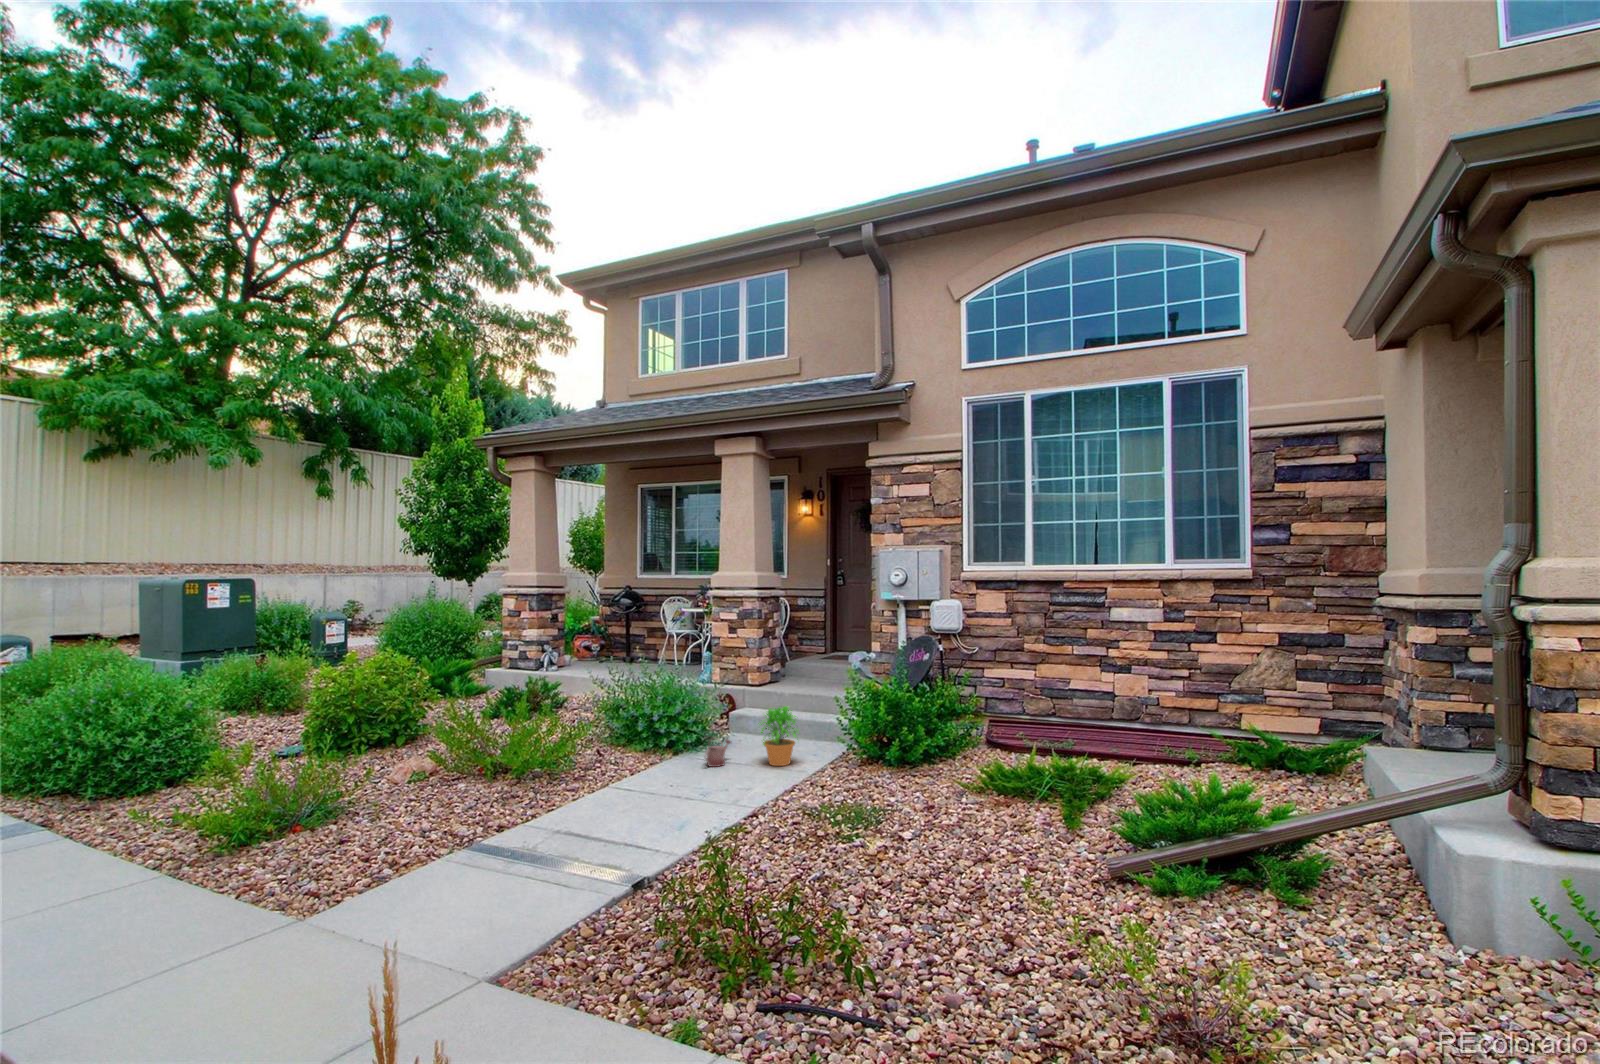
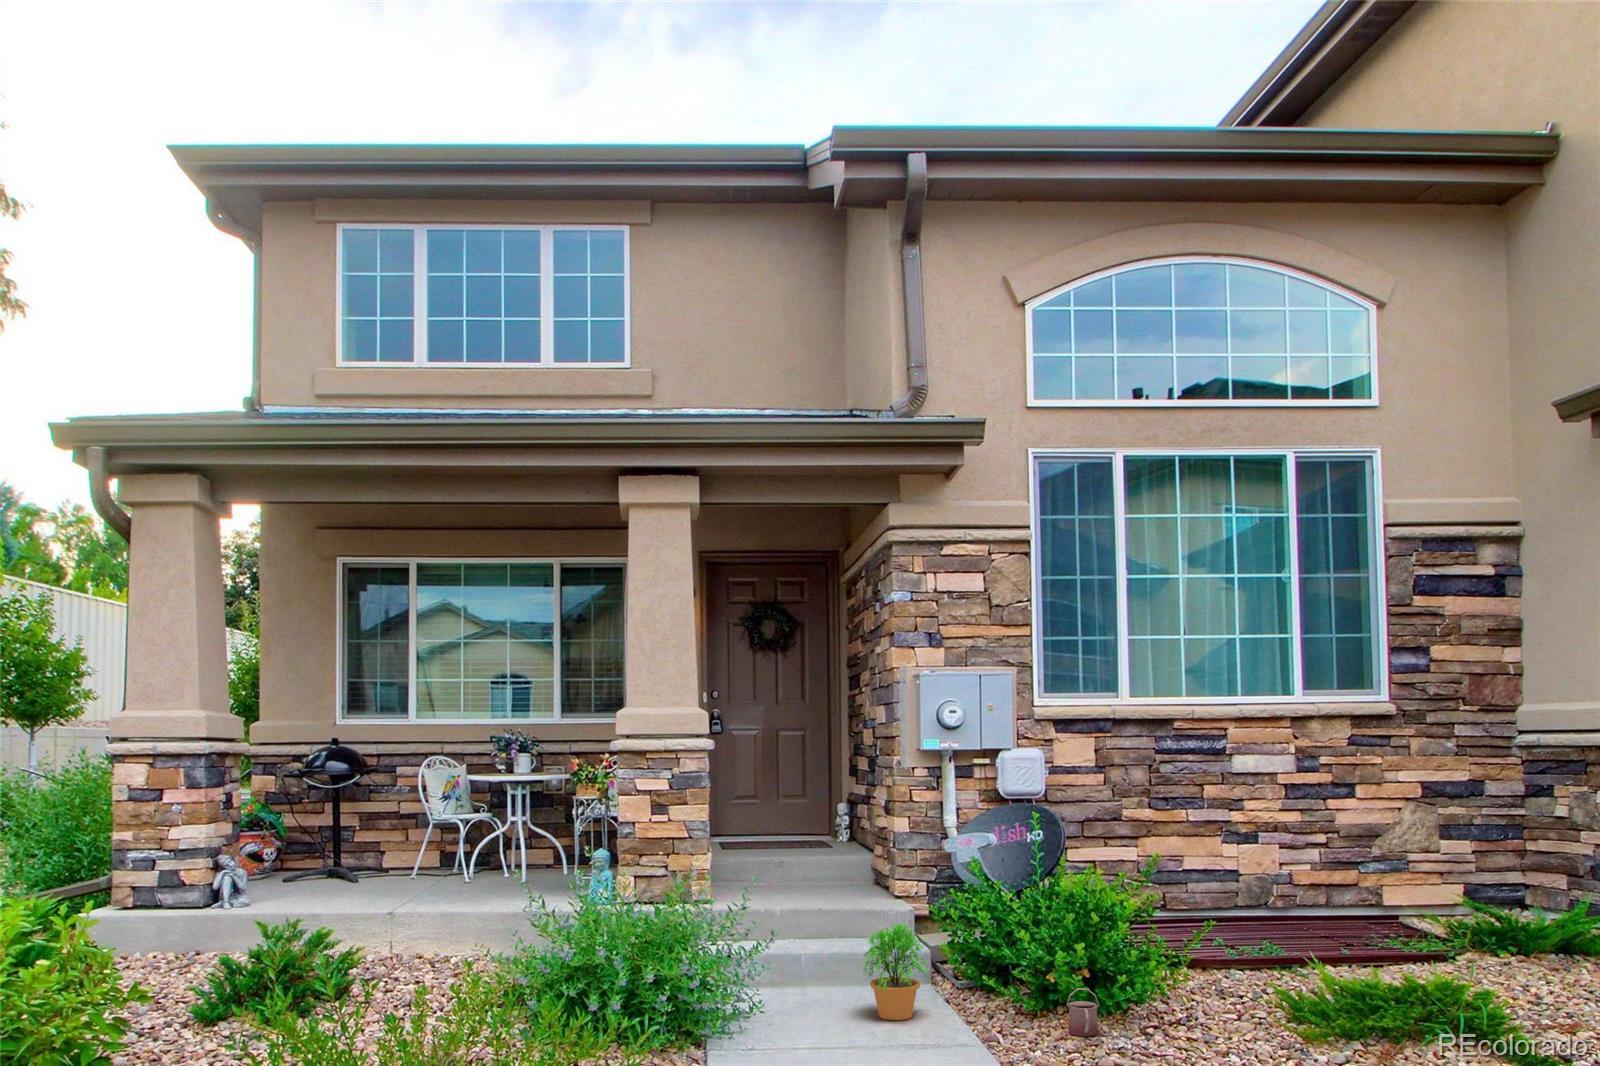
watering can: present [704,739,731,767] -> present [1067,988,1099,1036]

